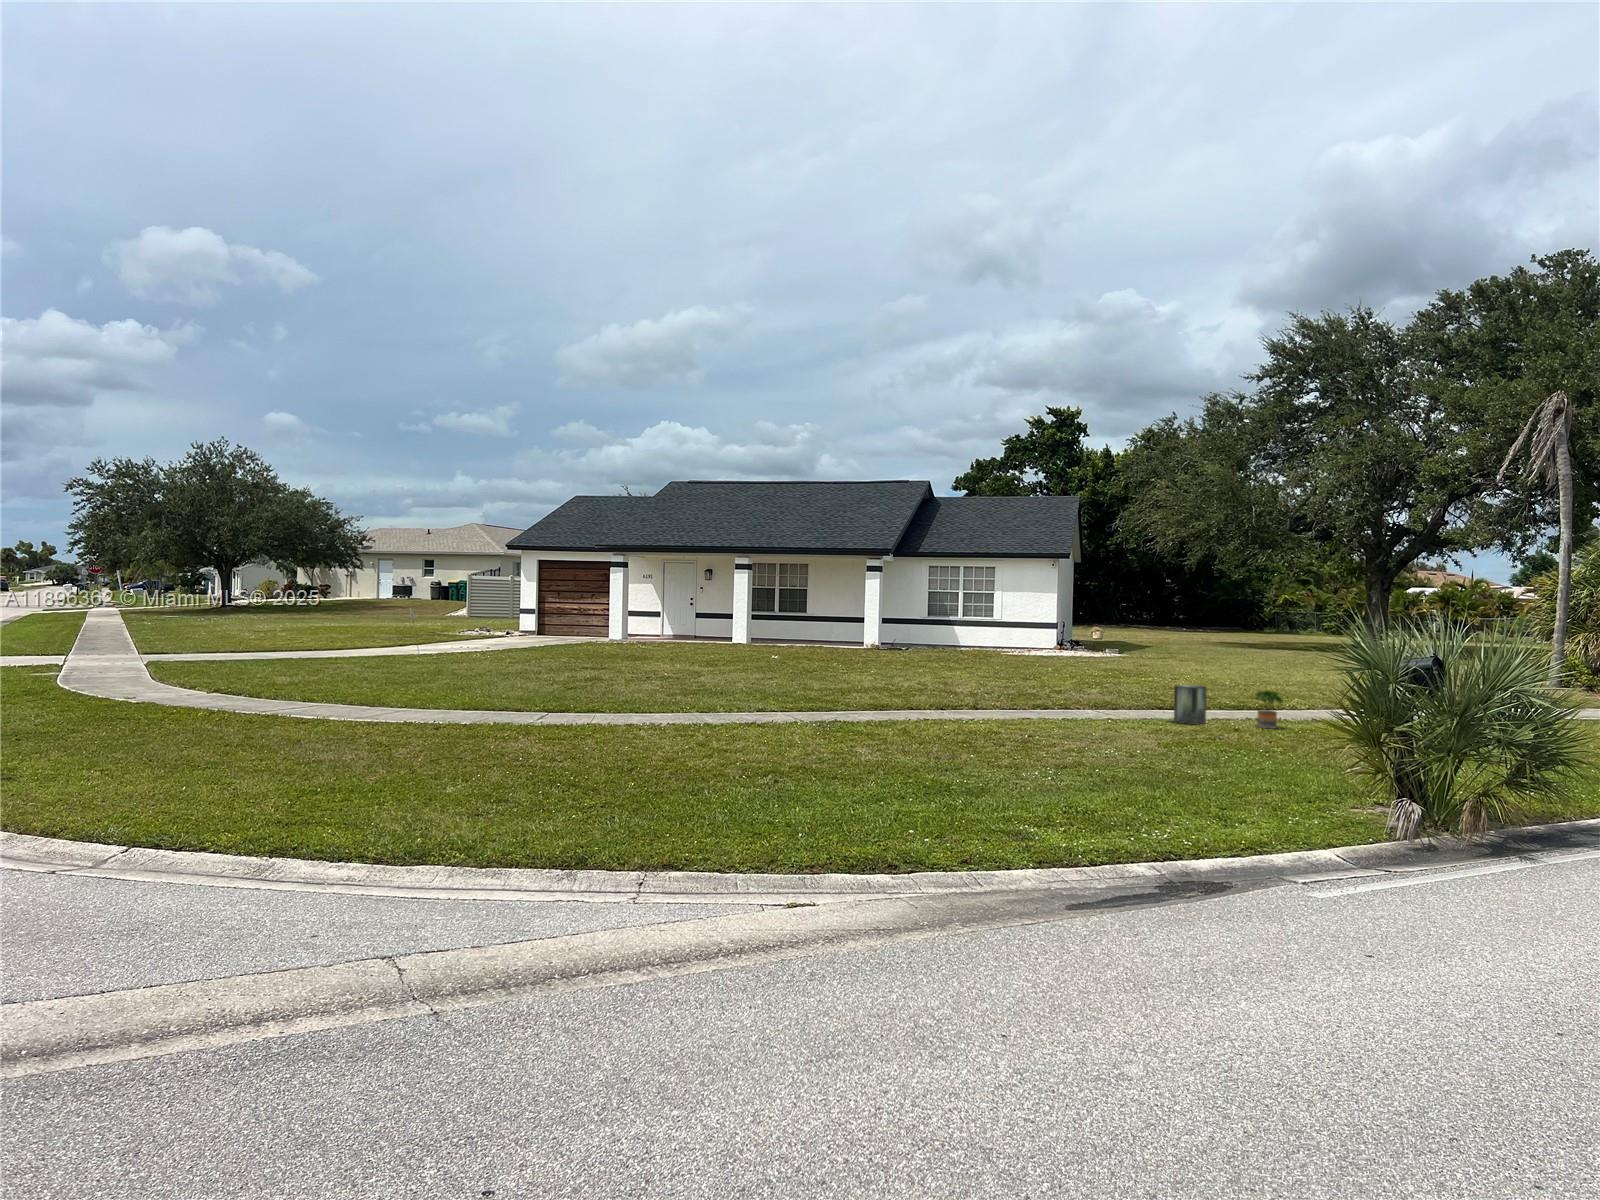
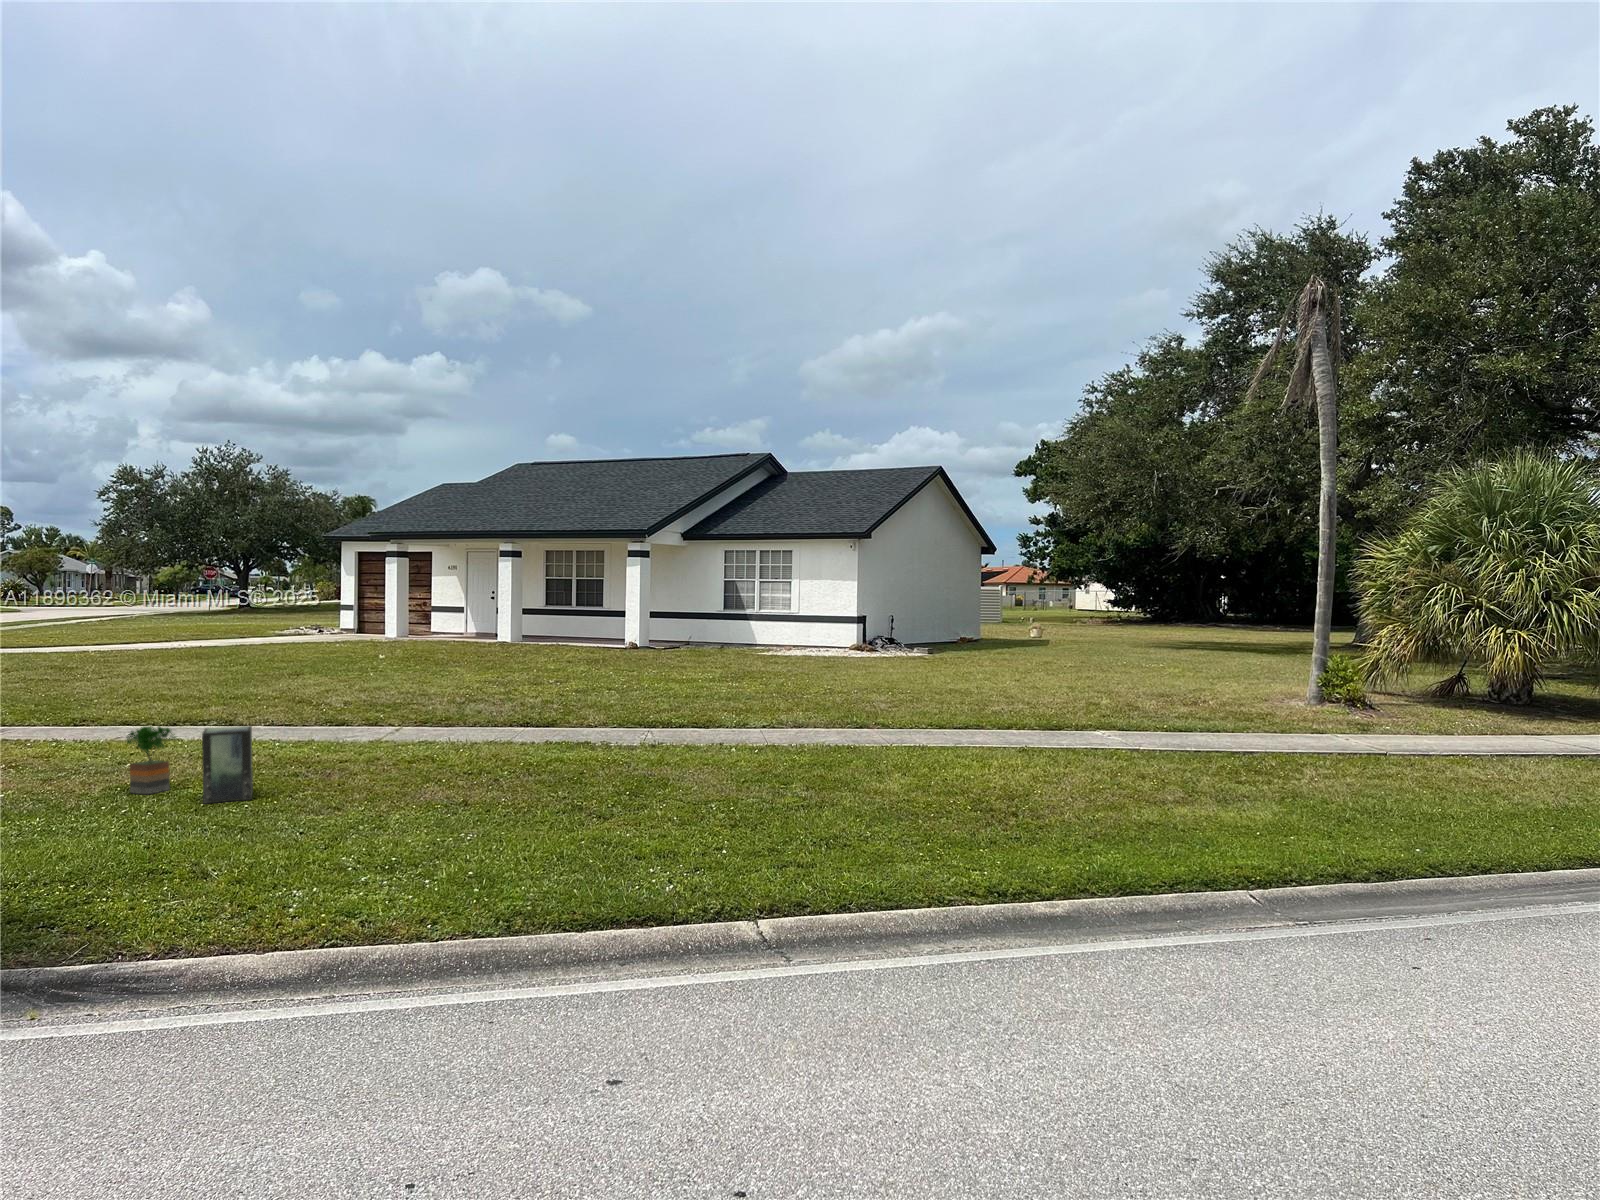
potted tree: present [1255,690,1283,729] -> present [126,726,175,794]

